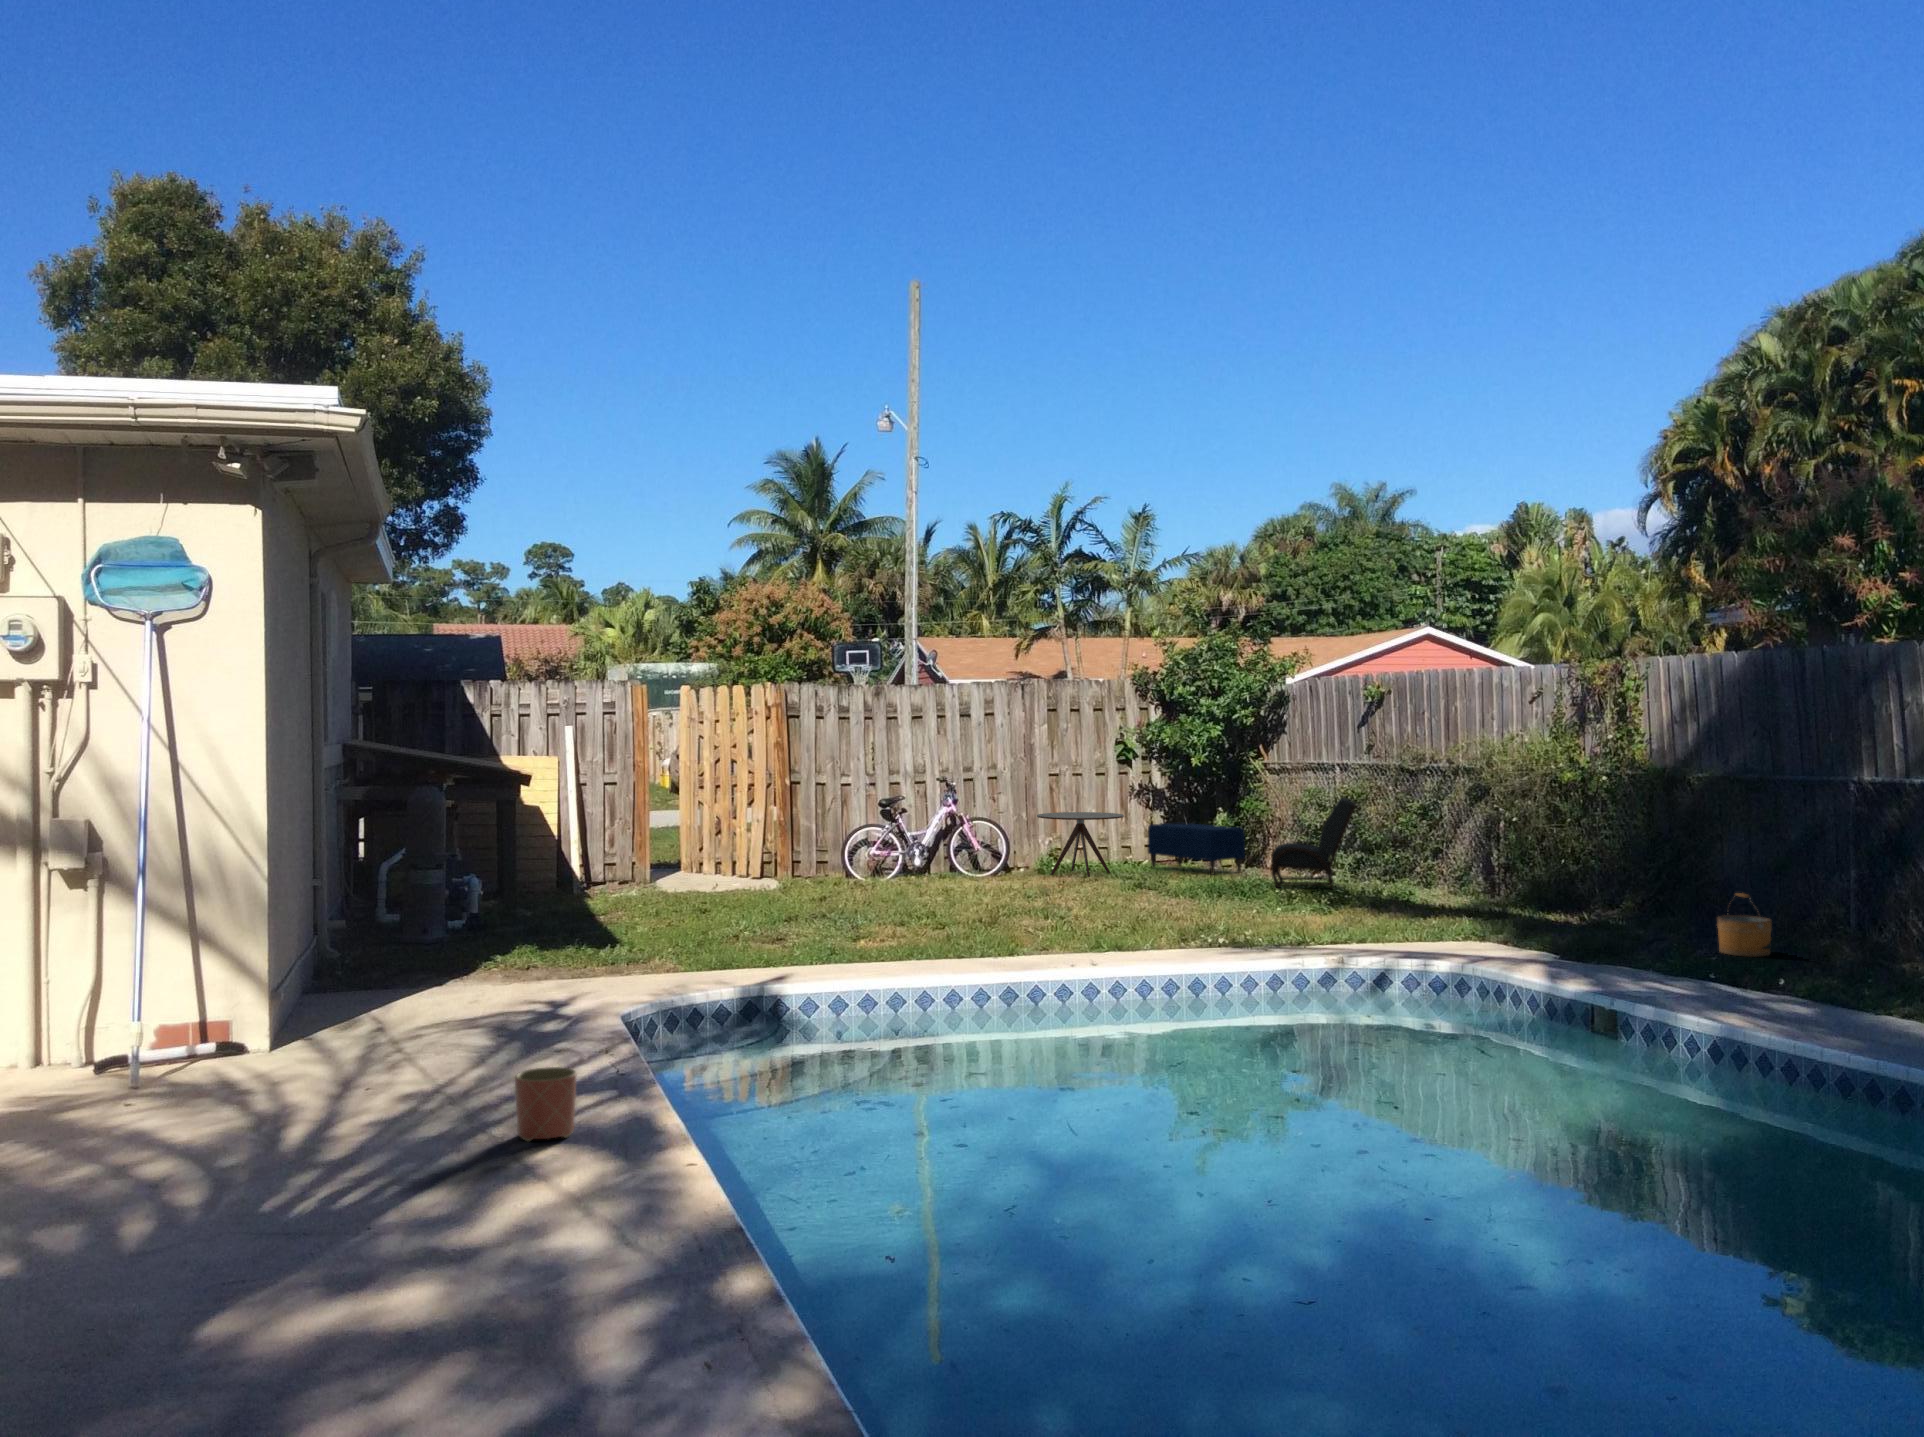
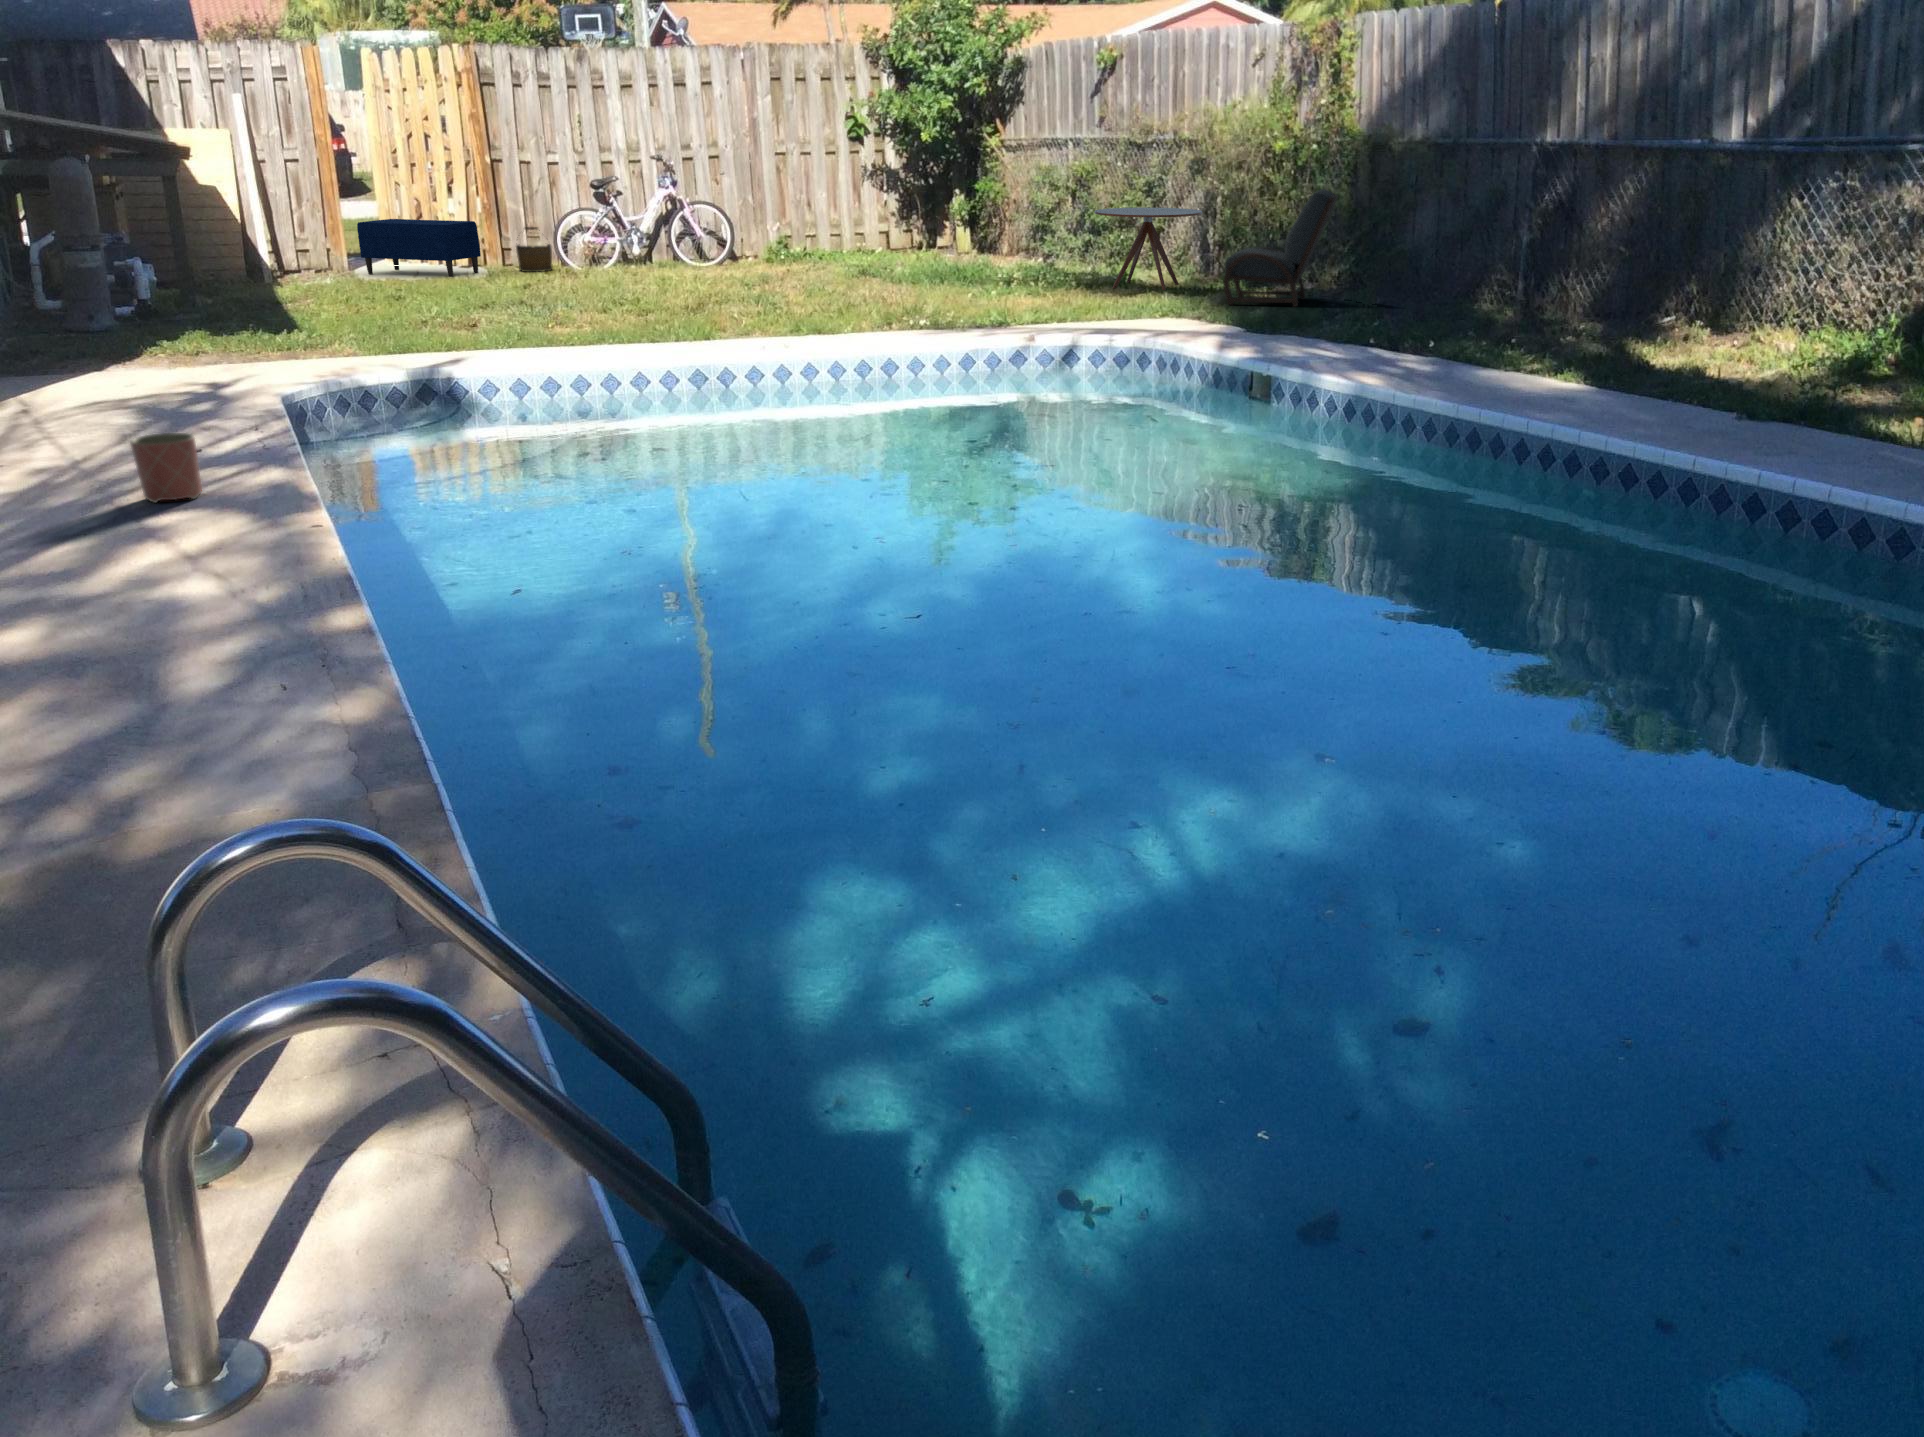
lounge chair: present [1271,798,1356,889] -> present [1223,189,1338,307]
round table: present [1037,812,1124,877] -> present [1094,208,1202,290]
bench: present [1148,823,1245,875] -> present [357,219,481,277]
bucket: present [1717,893,1772,957] -> present [516,227,553,272]

